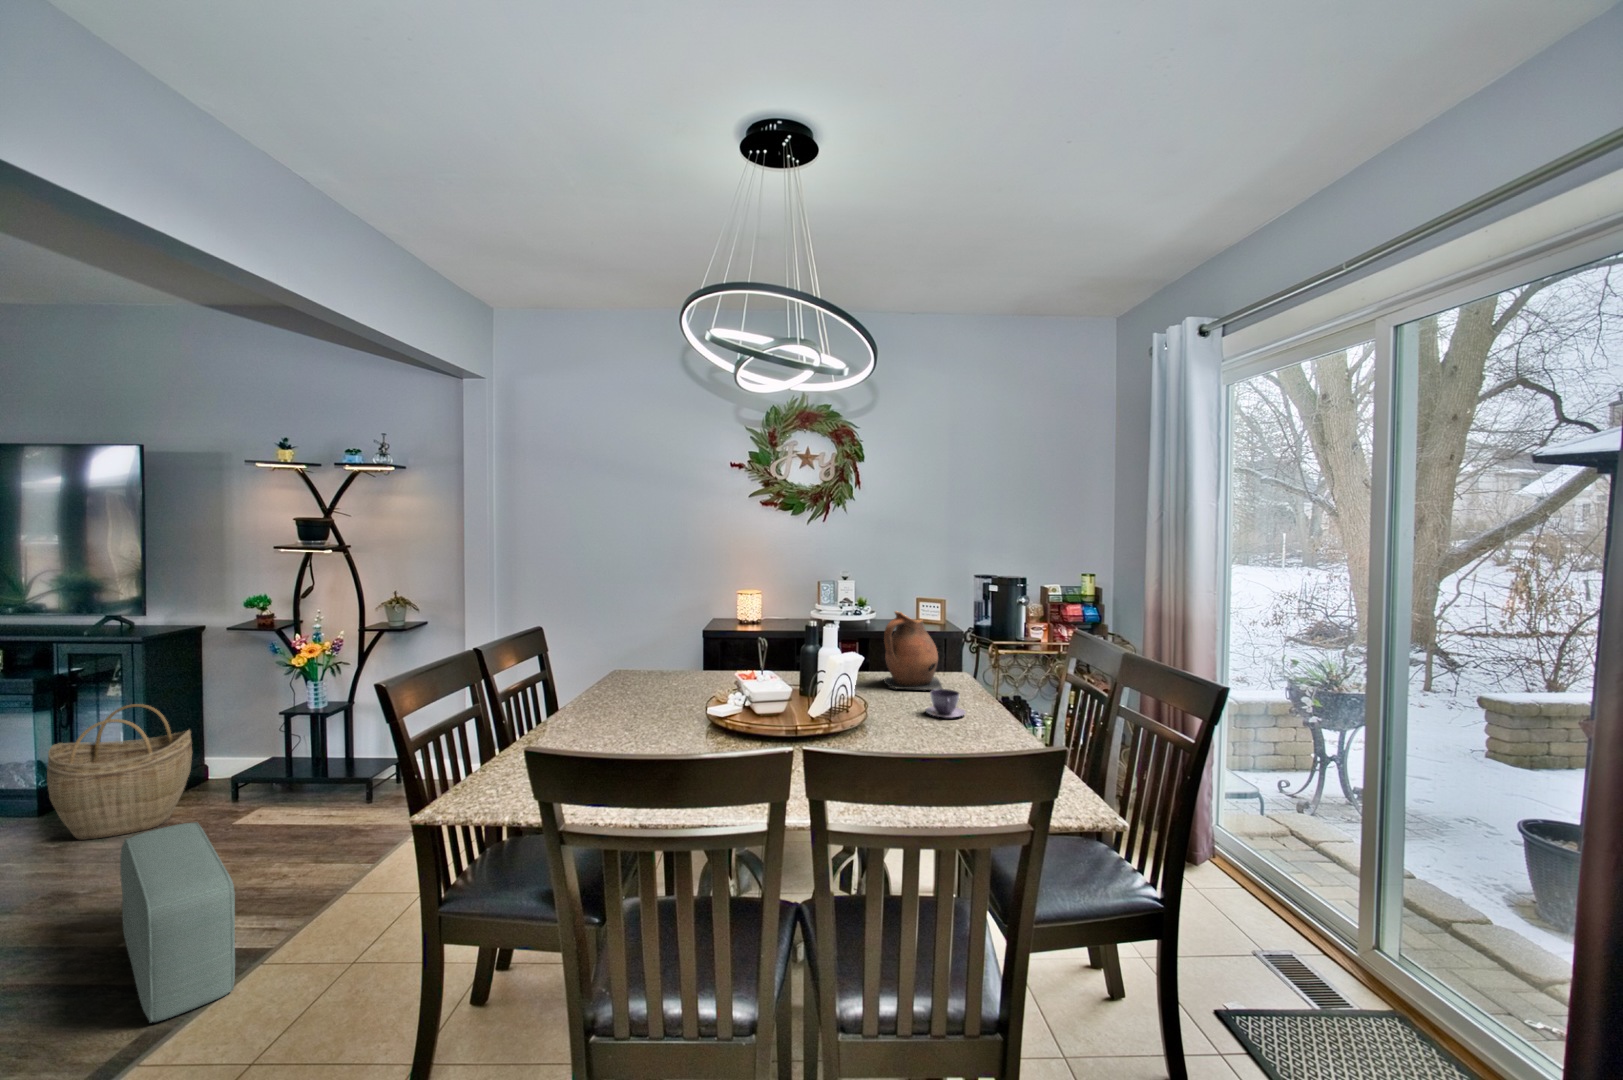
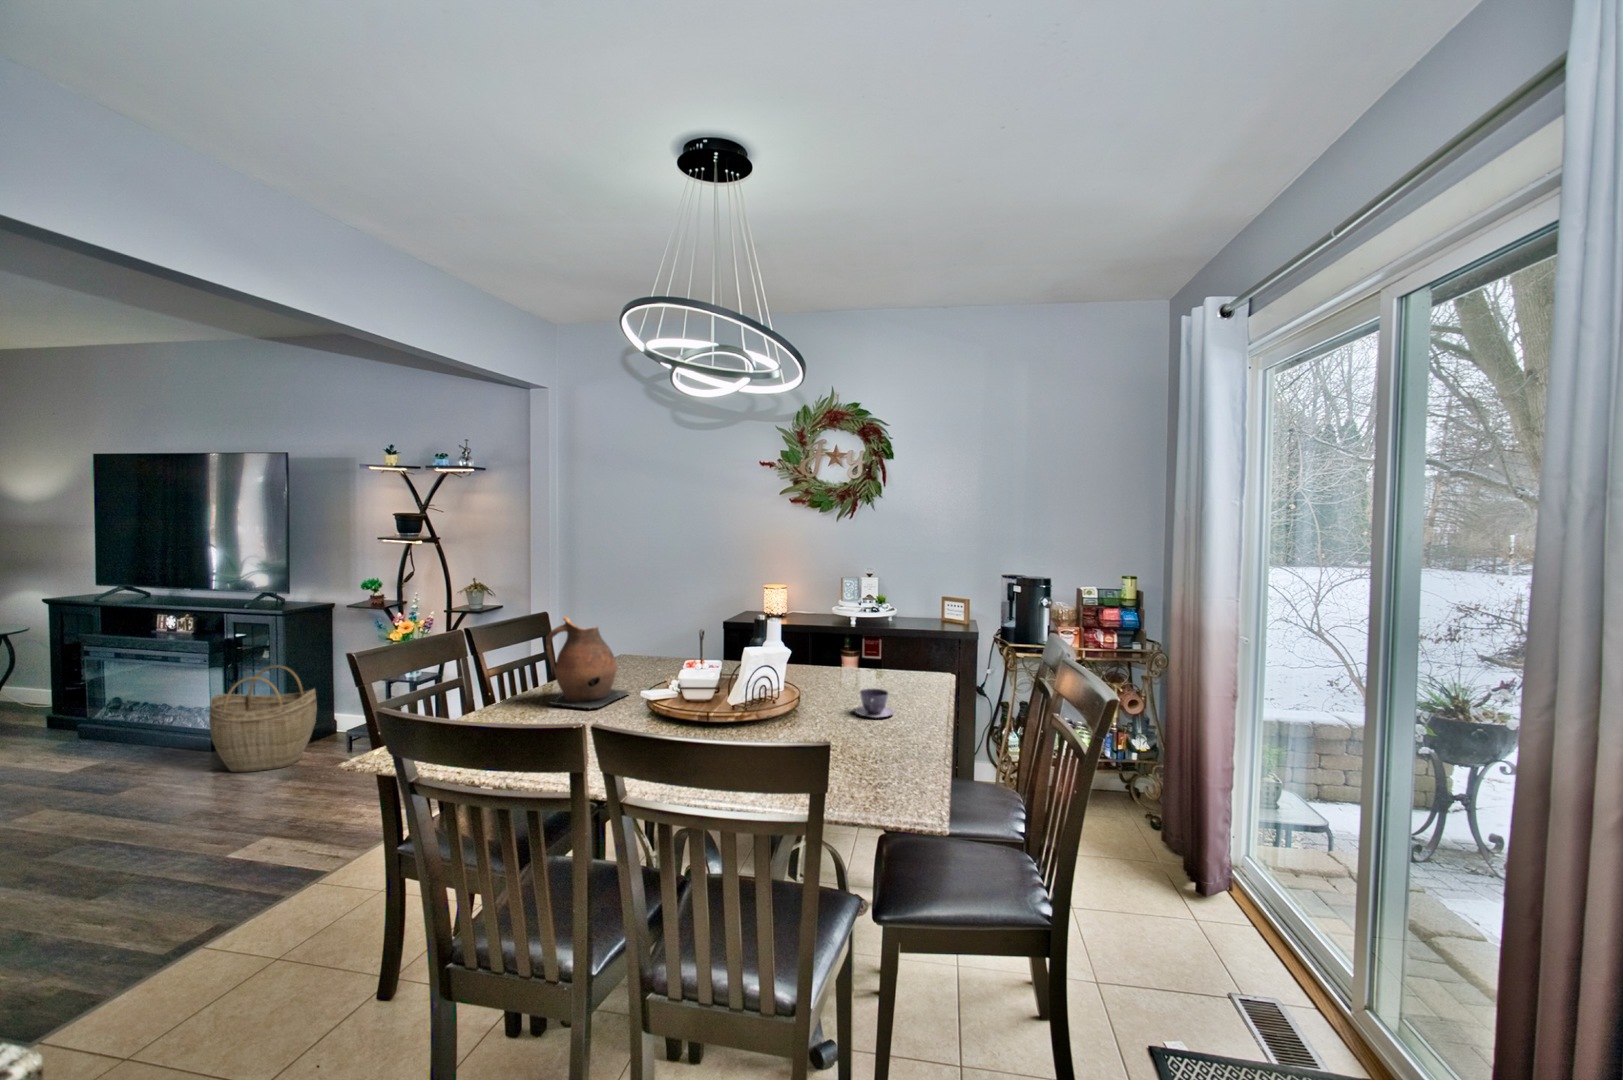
ceramic pitcher: present [884,611,943,690] -> present [546,617,629,709]
pouf: present [120,822,235,1022] -> none [215,764,291,922]

